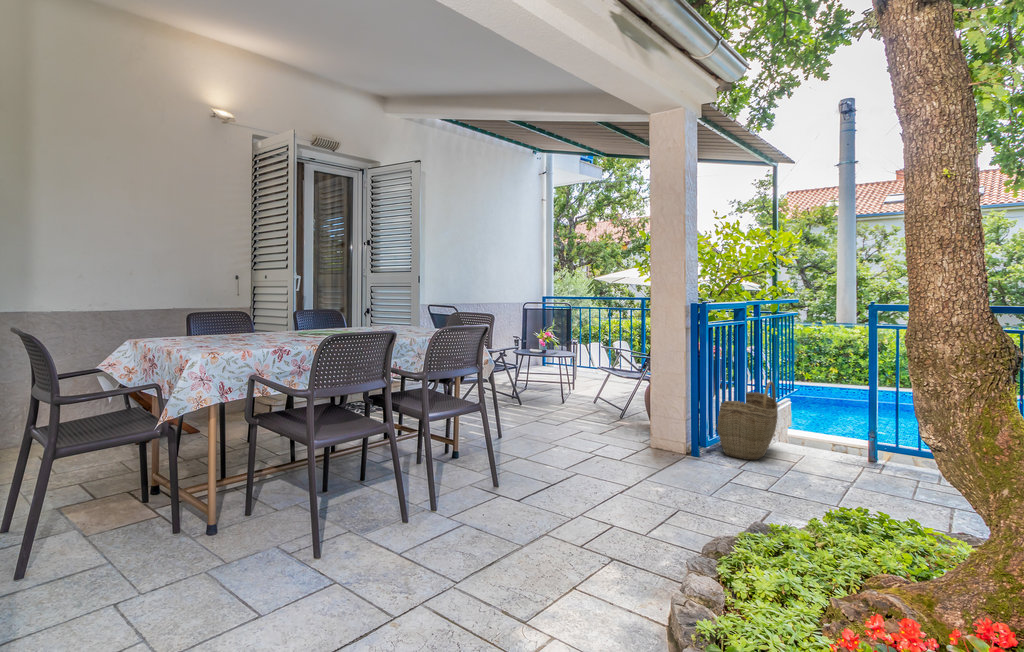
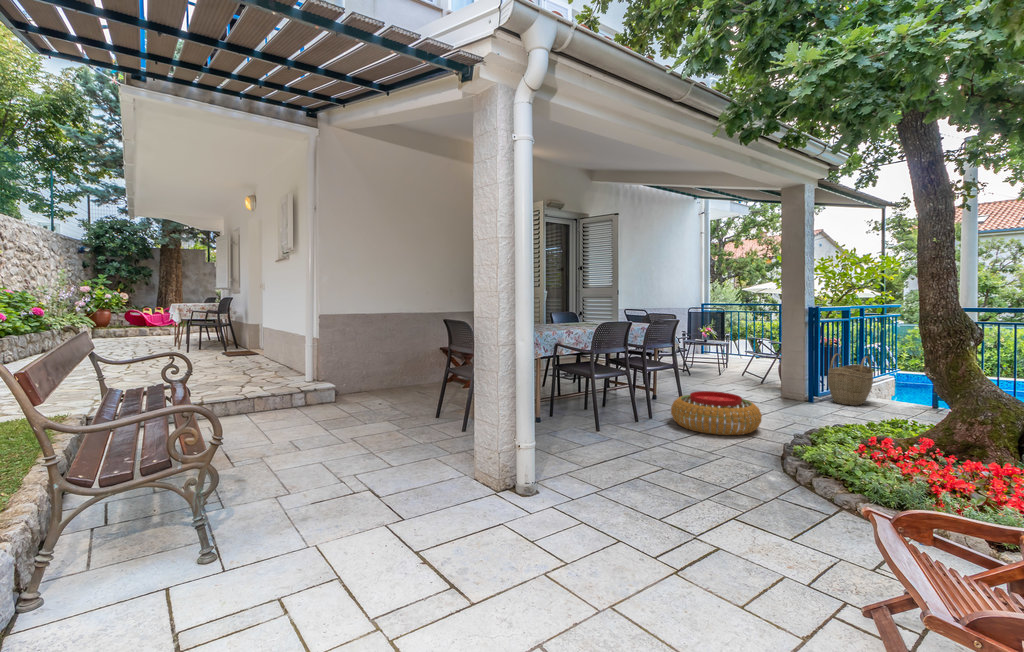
pouf: none [453,470,626,582] -> present [671,391,762,435]

